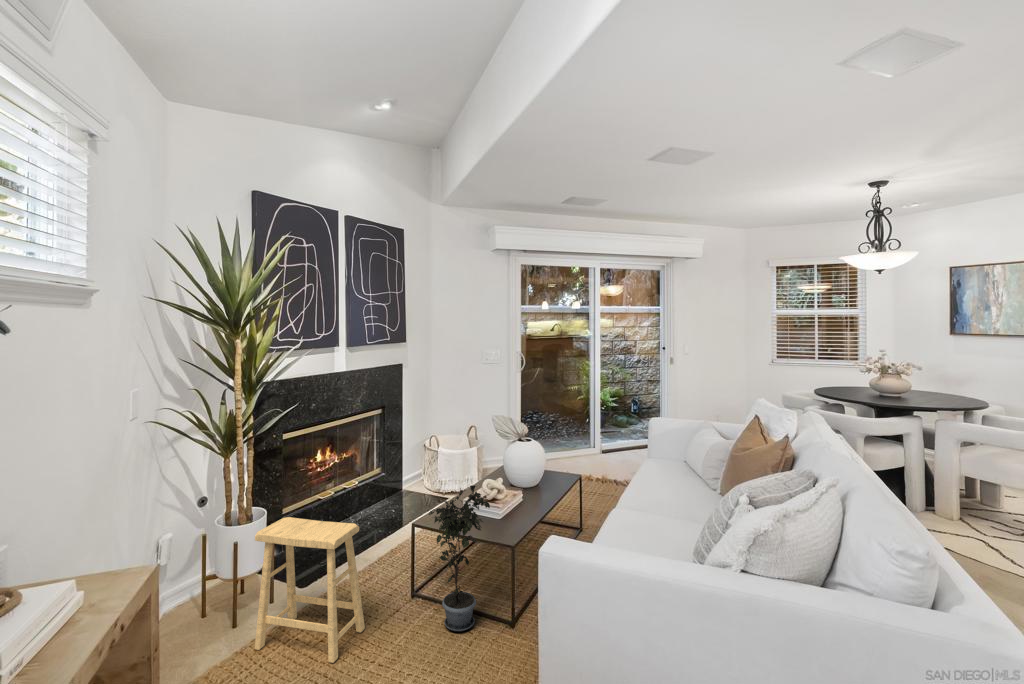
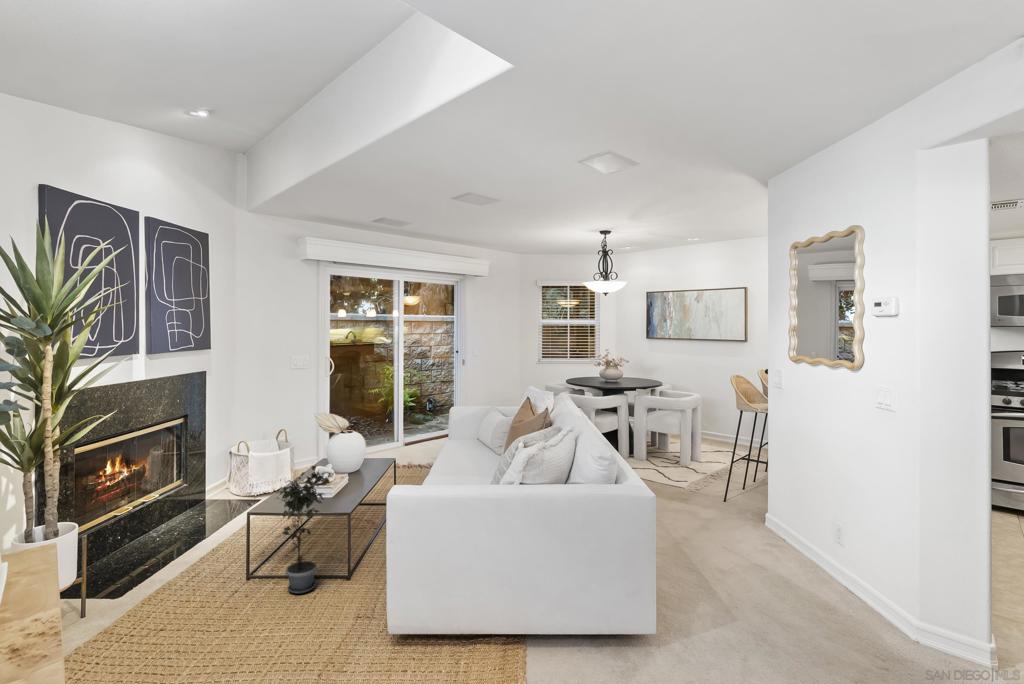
footstool: present [255,517,365,663] -> none [91,511,209,646]

